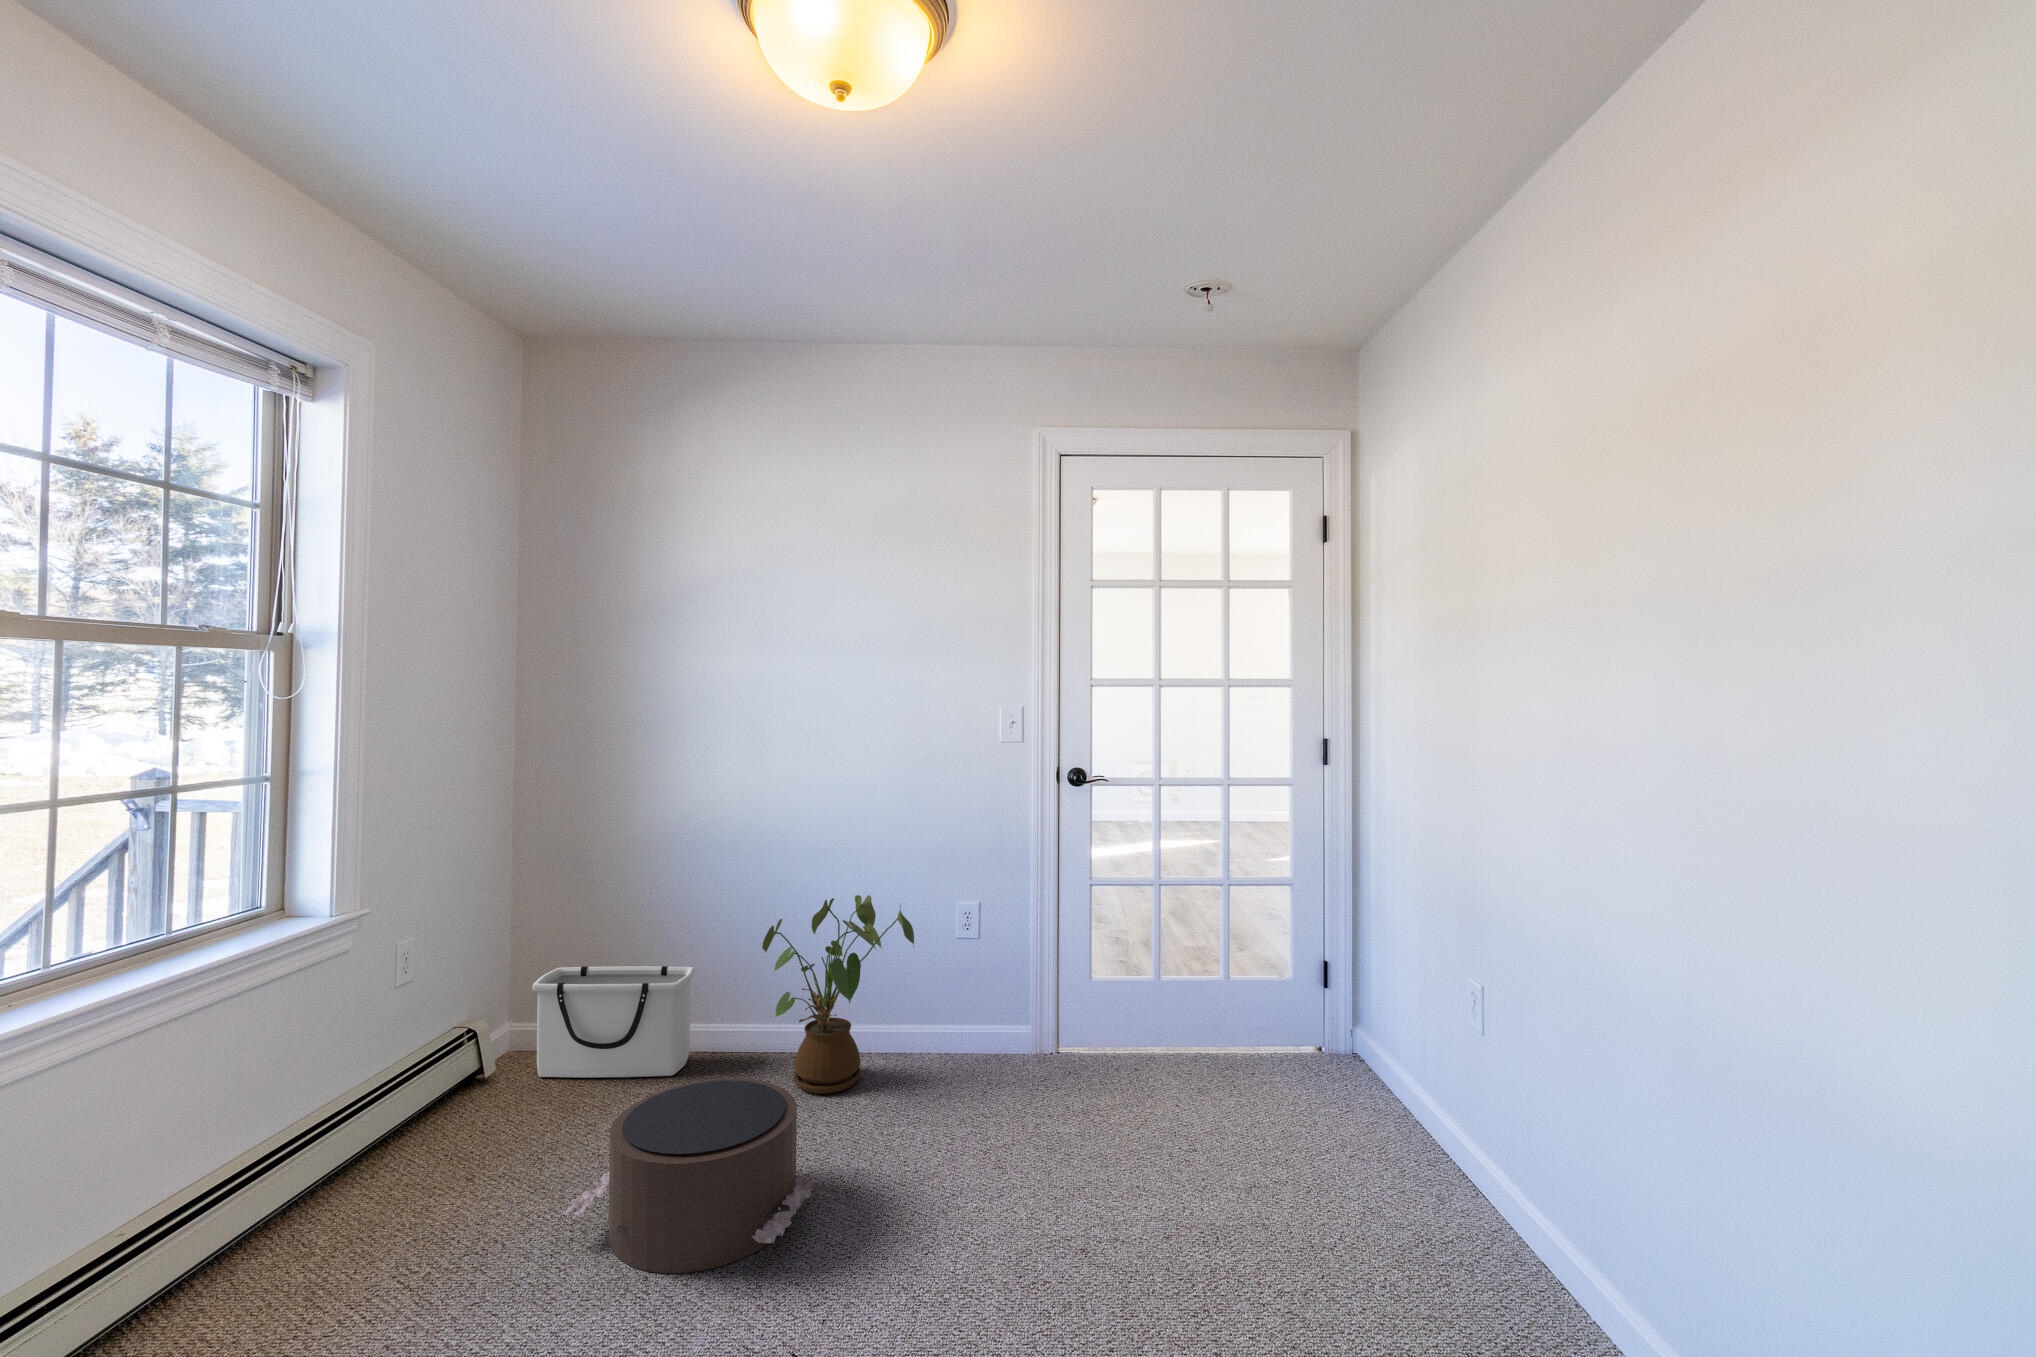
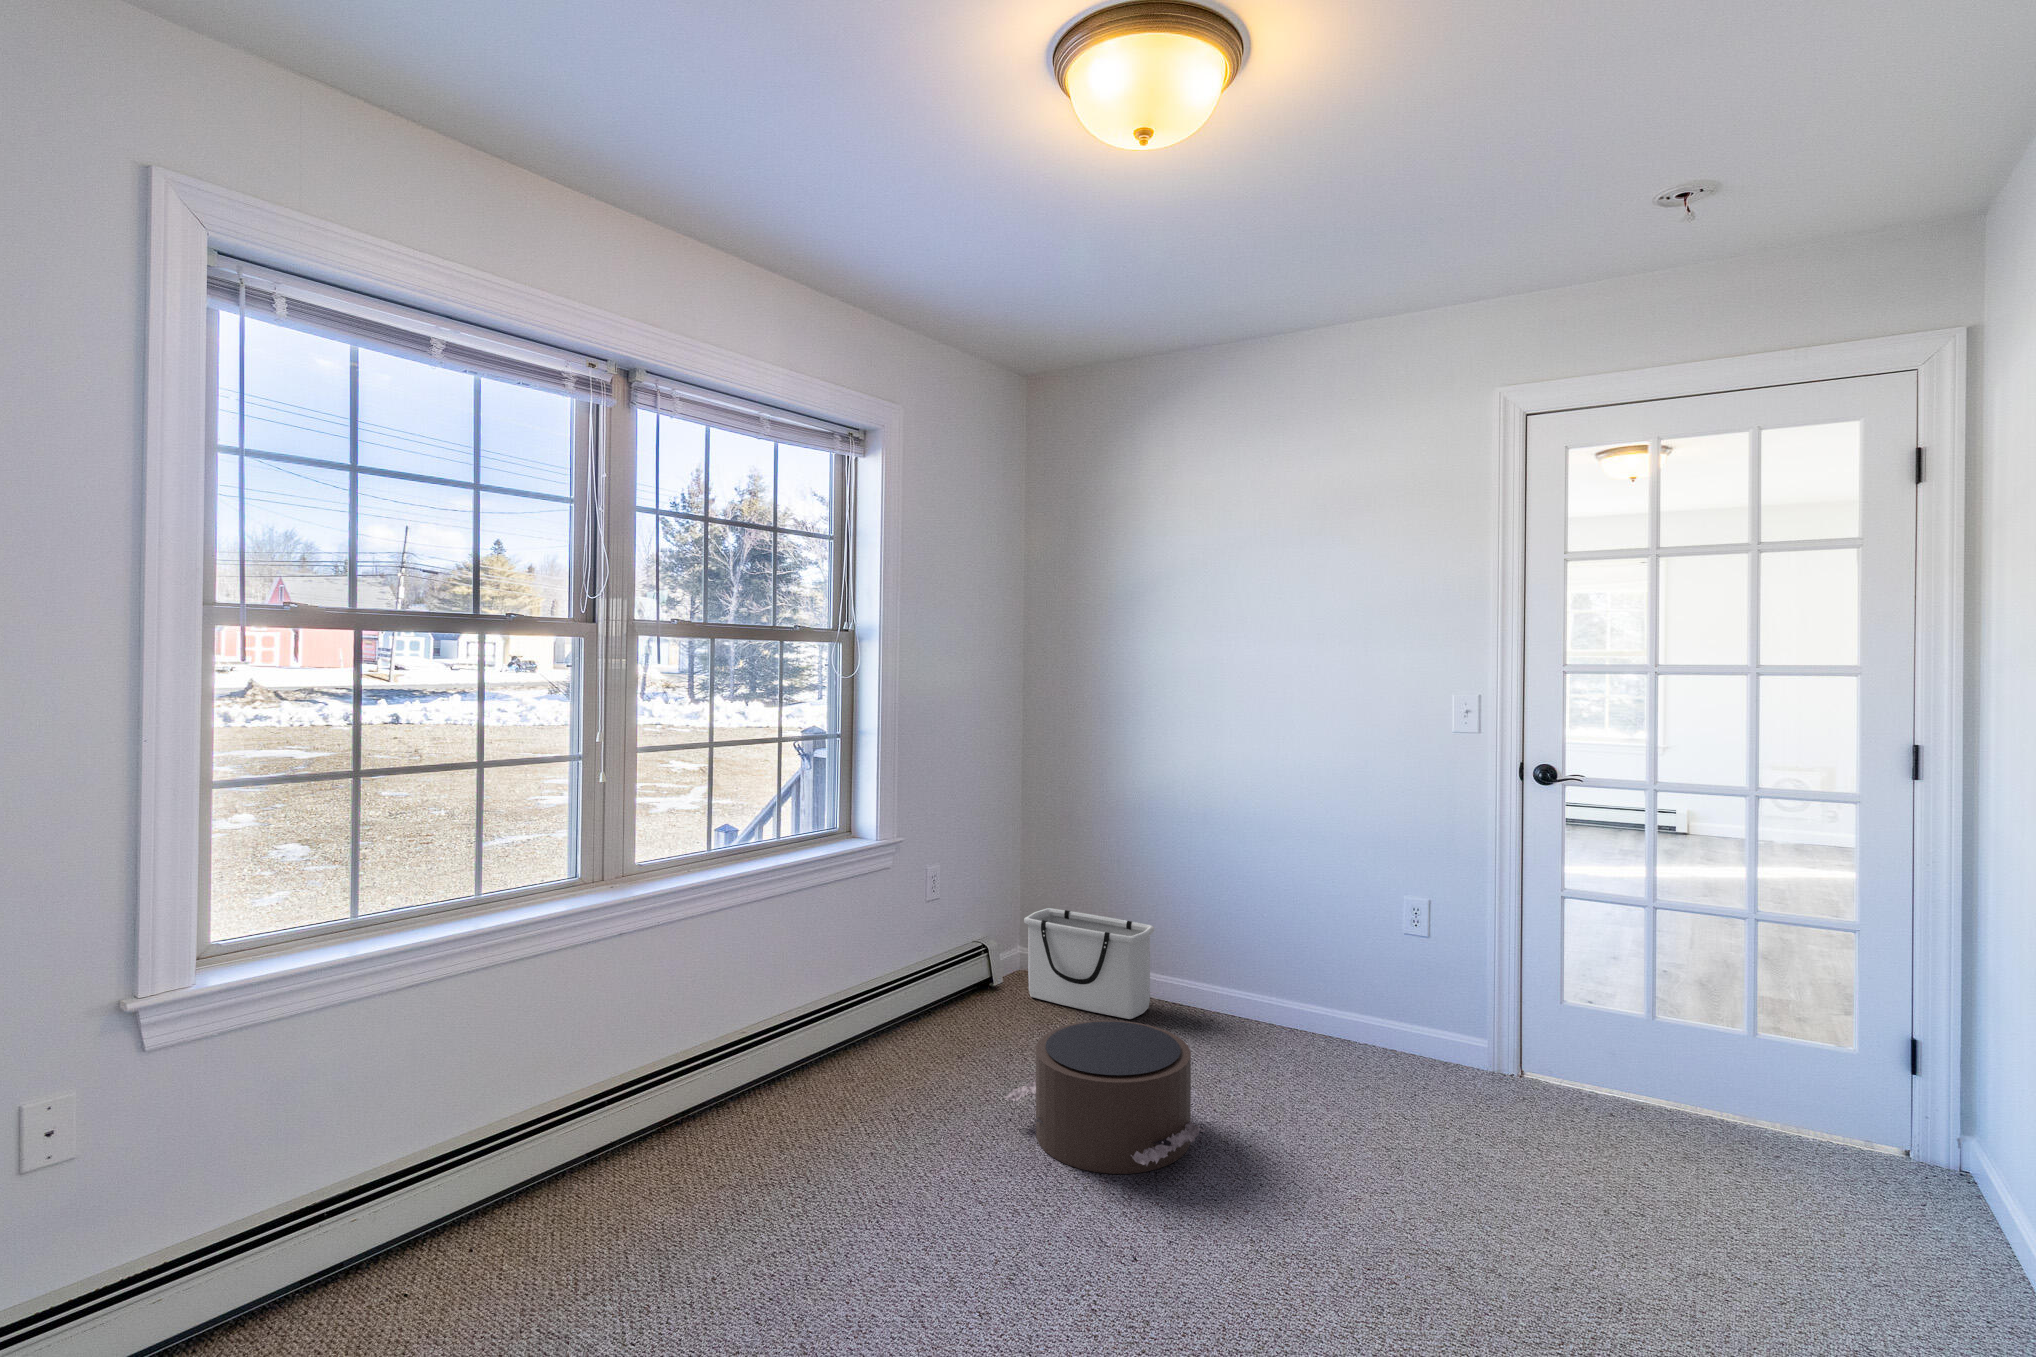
house plant: present [762,895,914,1094] -> none [1201,879,1354,1068]

